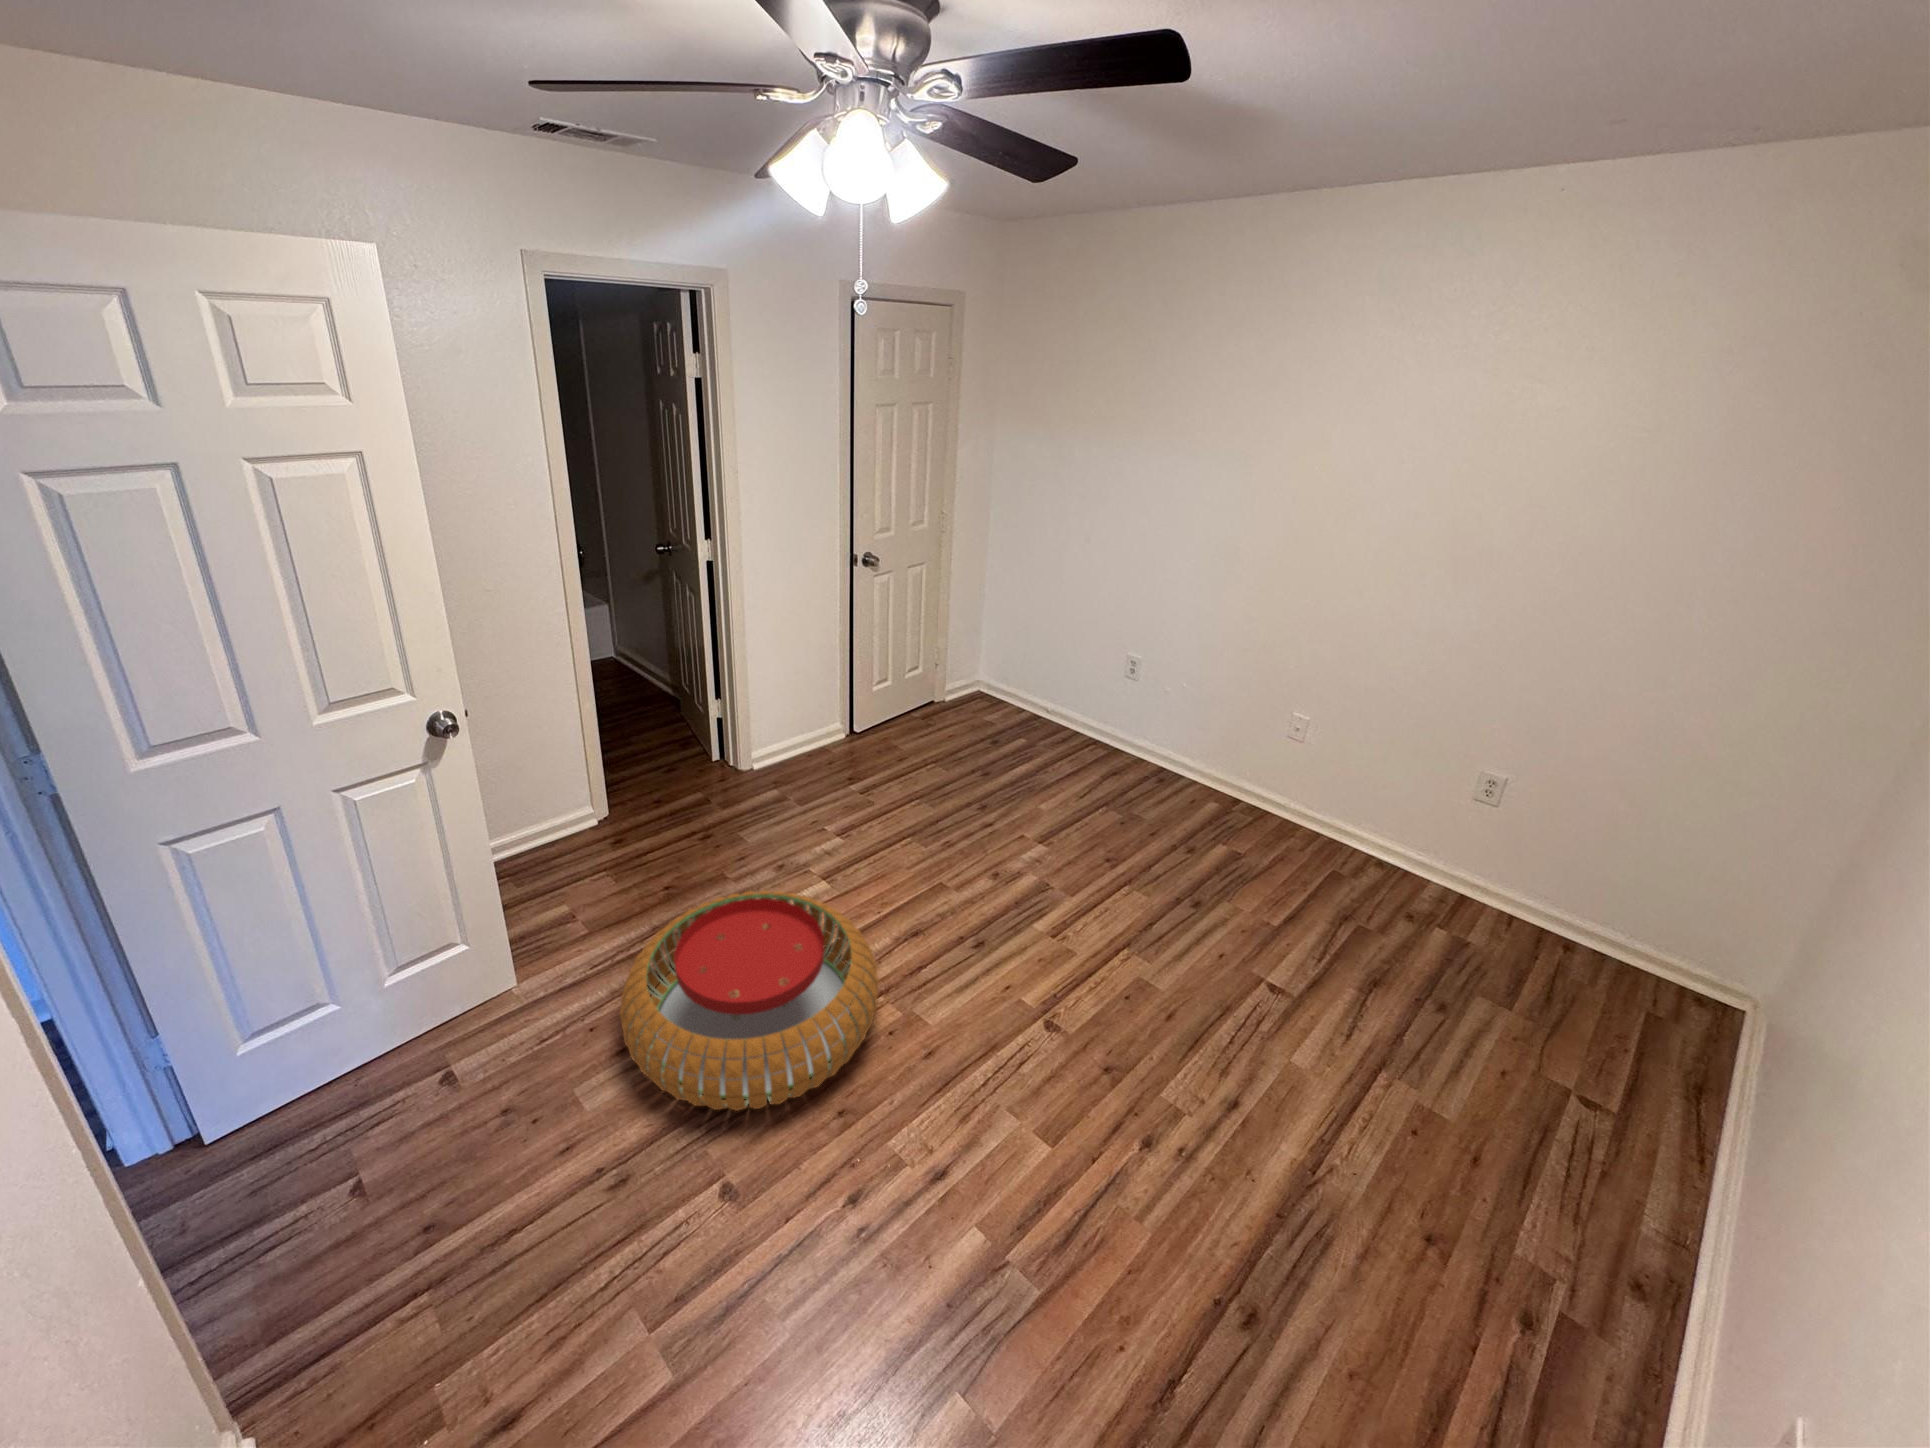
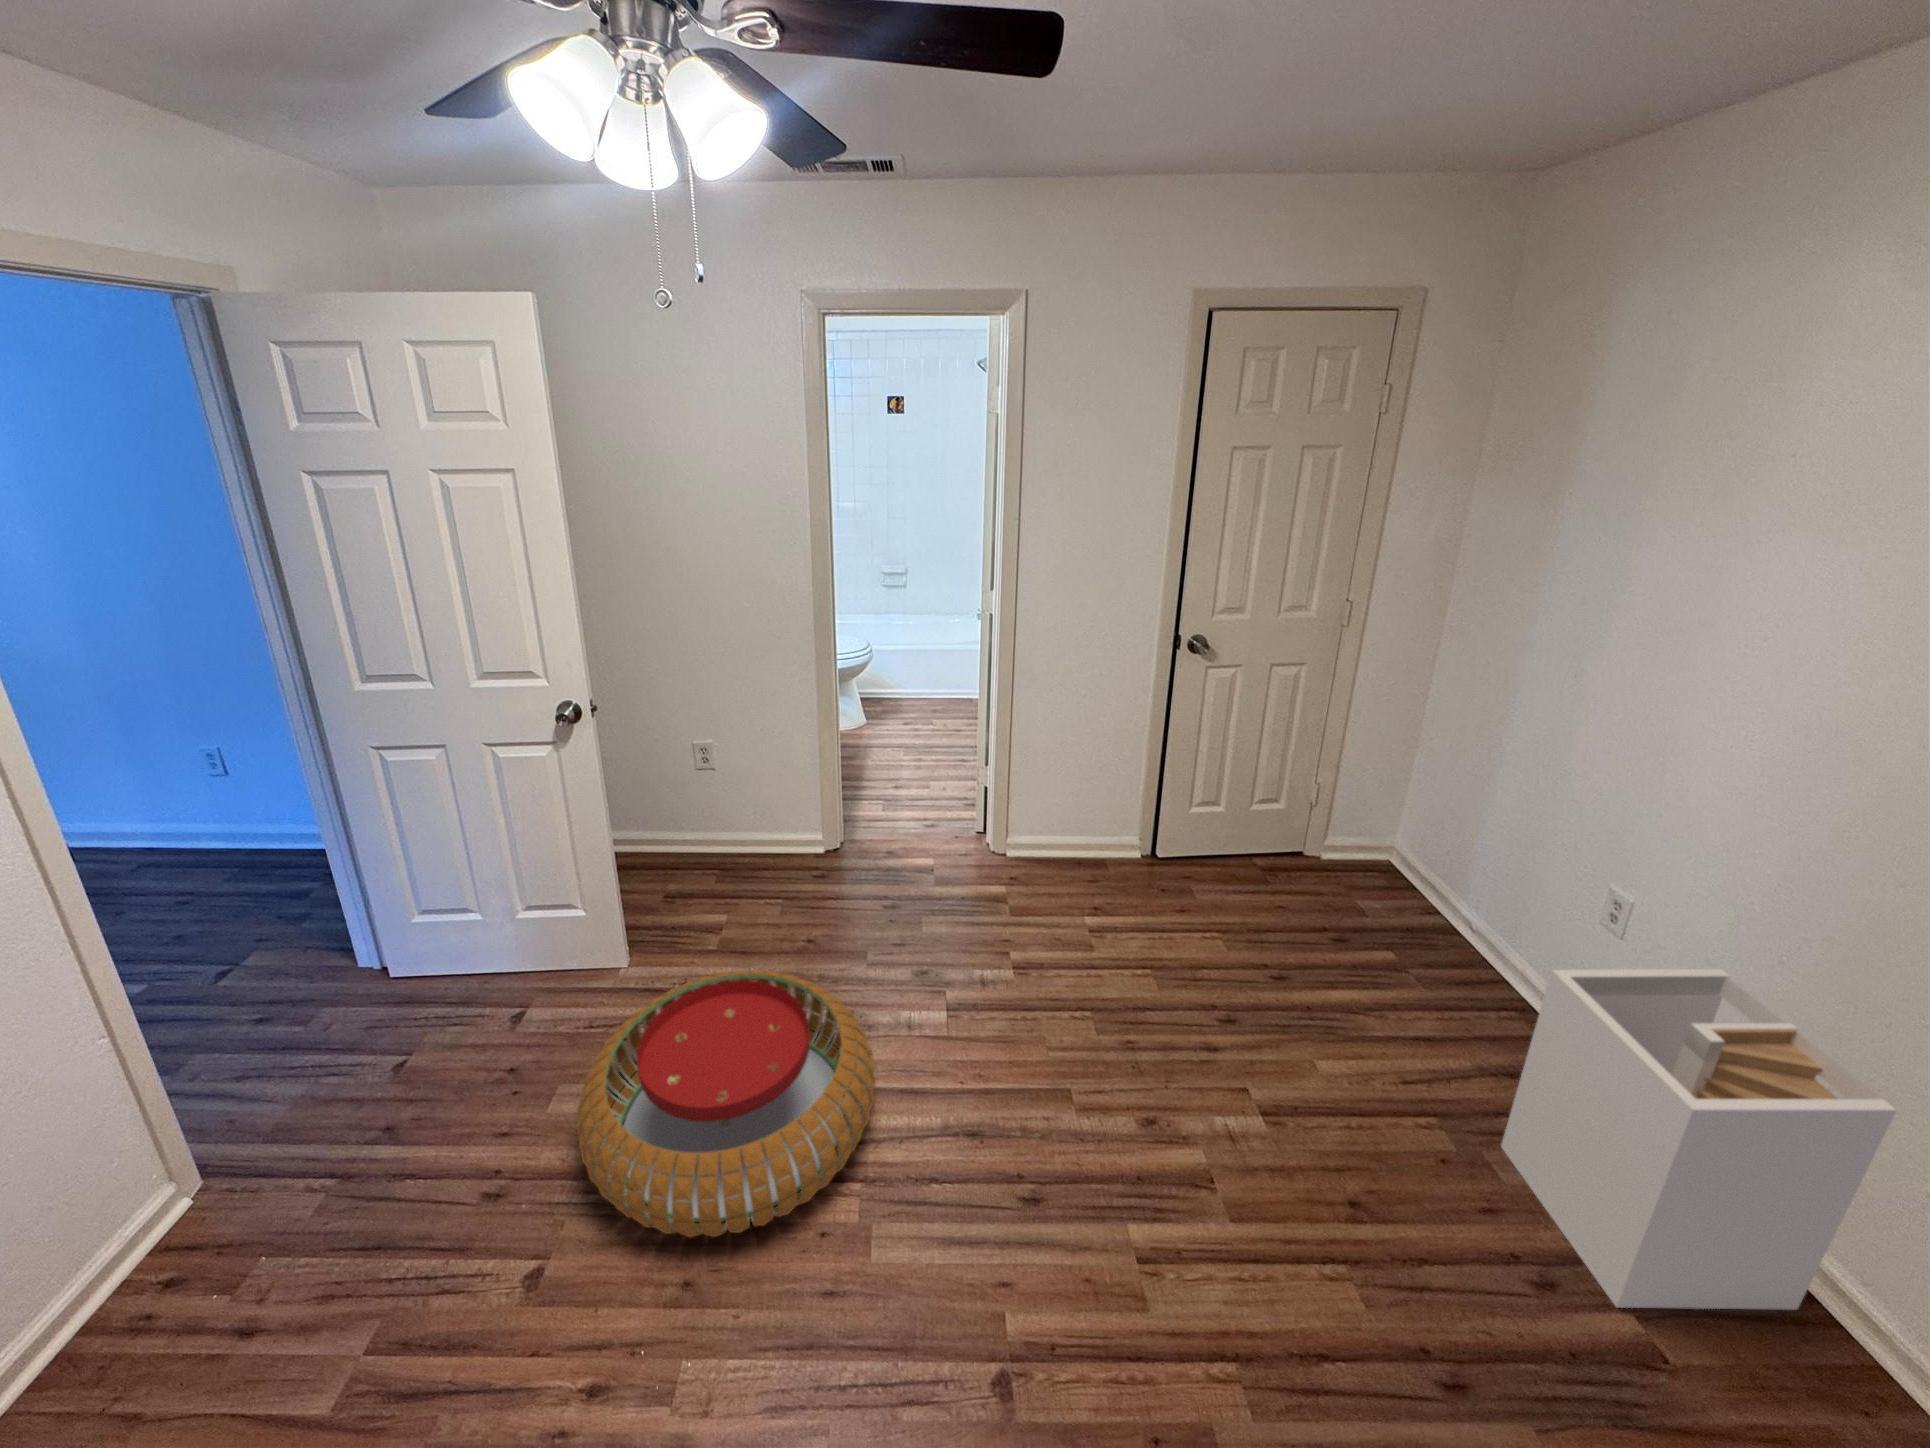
laundry hamper: none [1133,679,1277,846] -> present [1501,969,1897,1310]

